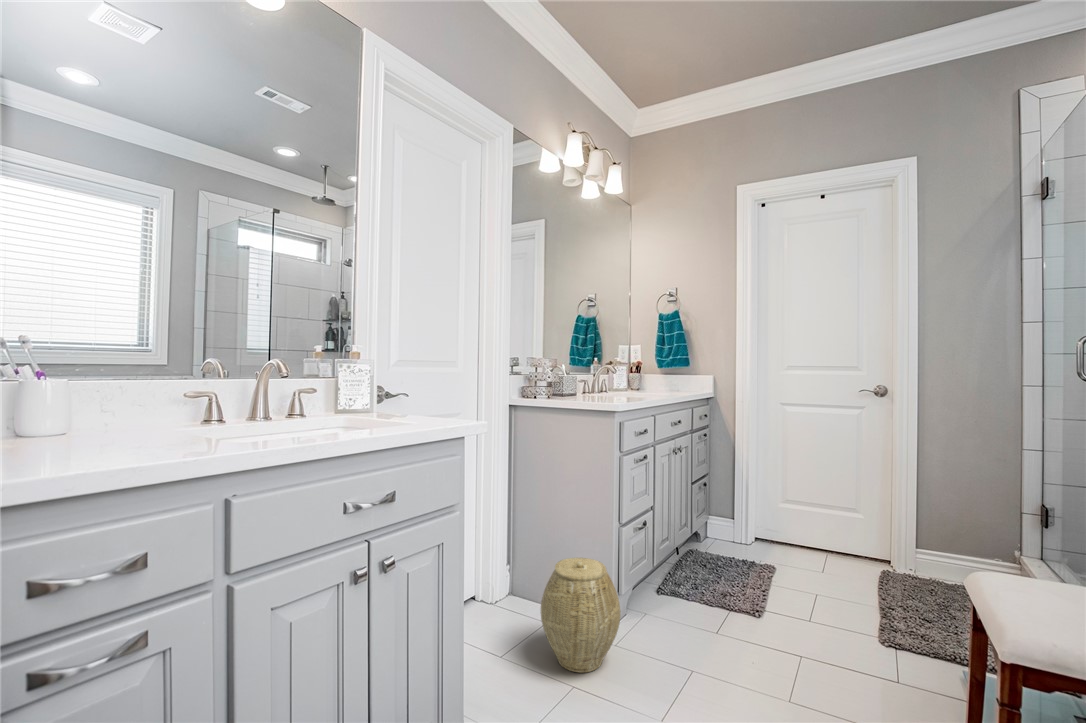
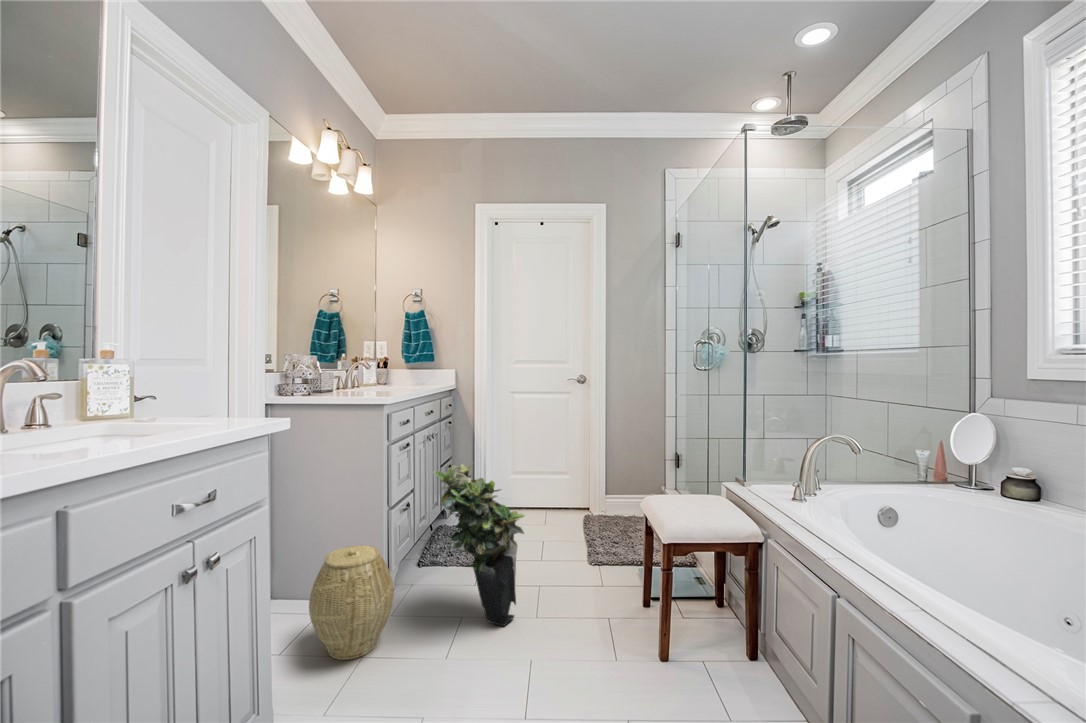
potted plant: none [667,488,777,690] -> present [433,464,525,626]

